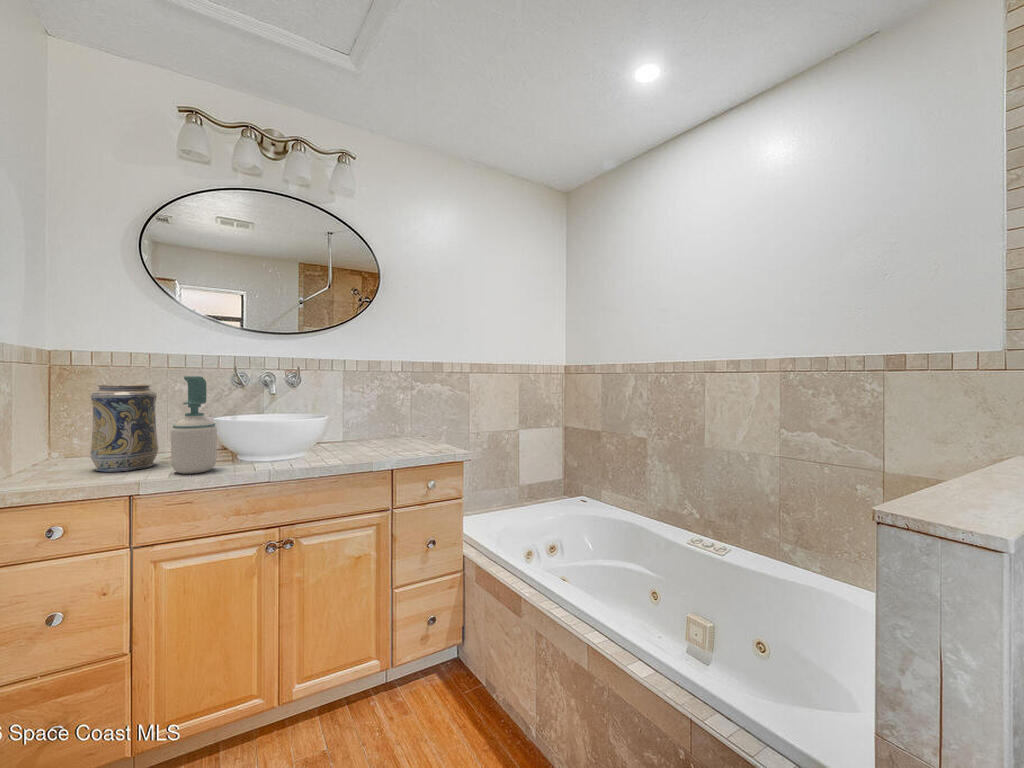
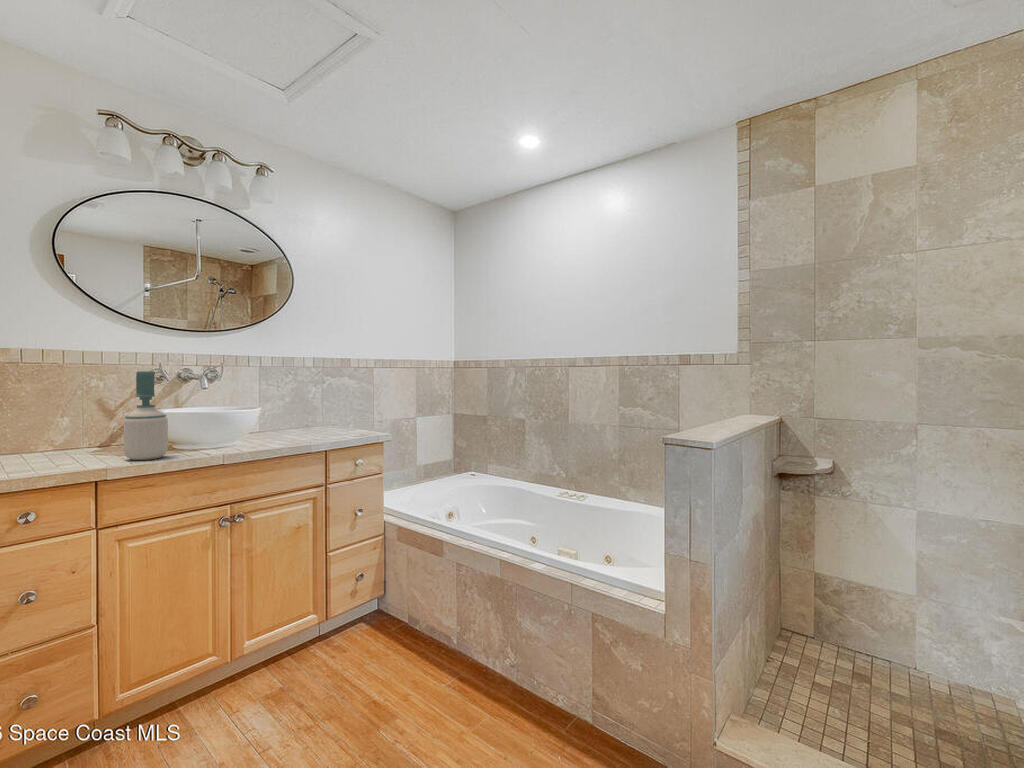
decorative vase: present [90,384,159,472] -> none [25,380,95,464]

